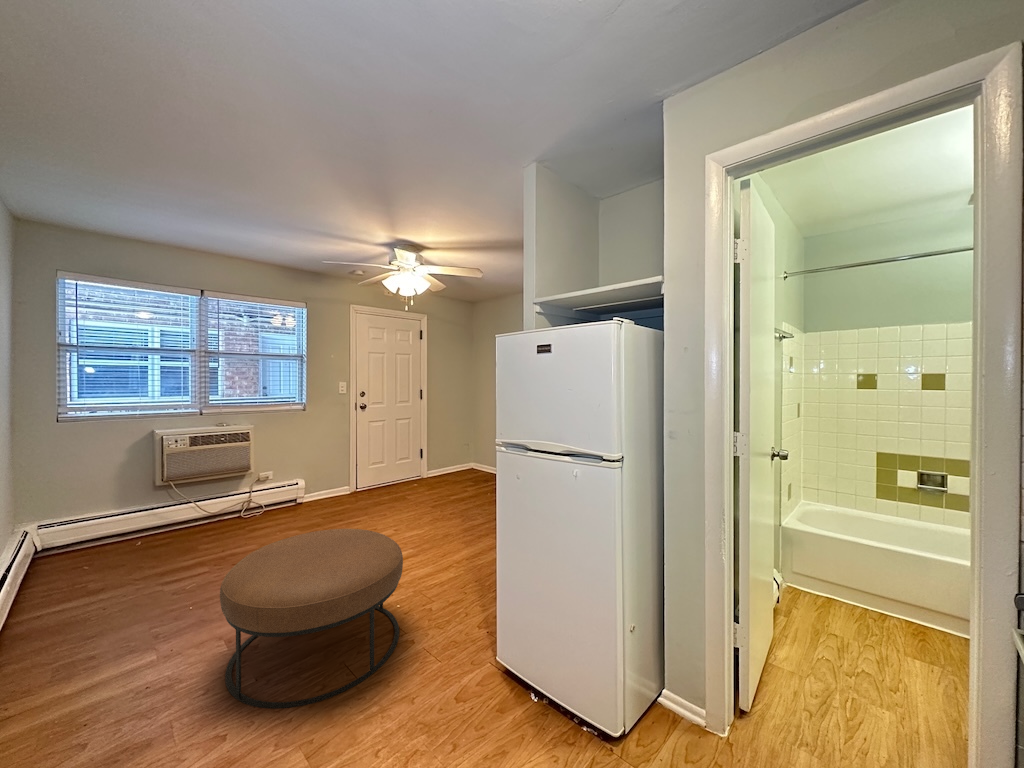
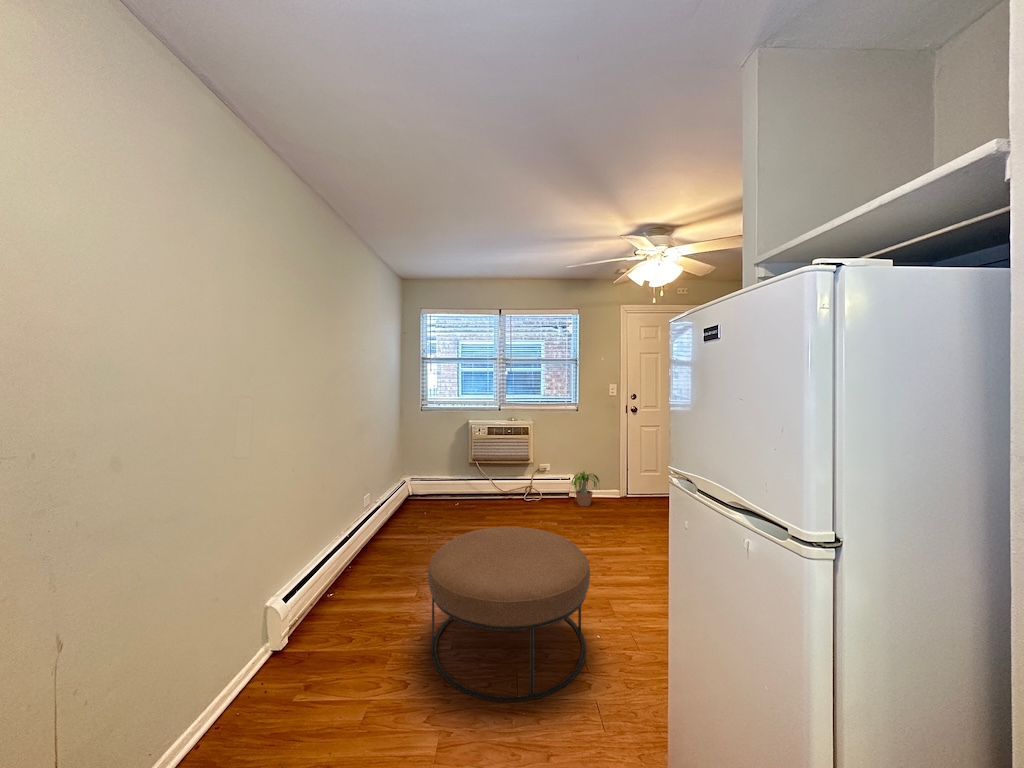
potted plant: none [299,473,340,509] -> present [571,471,599,506]

